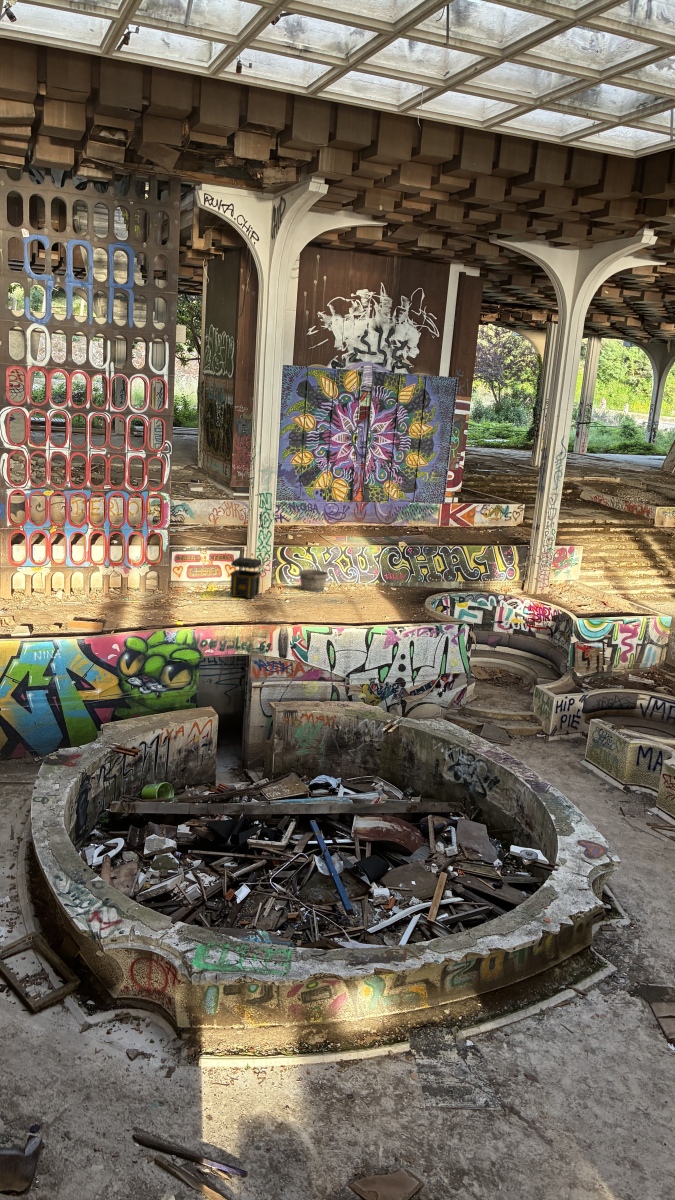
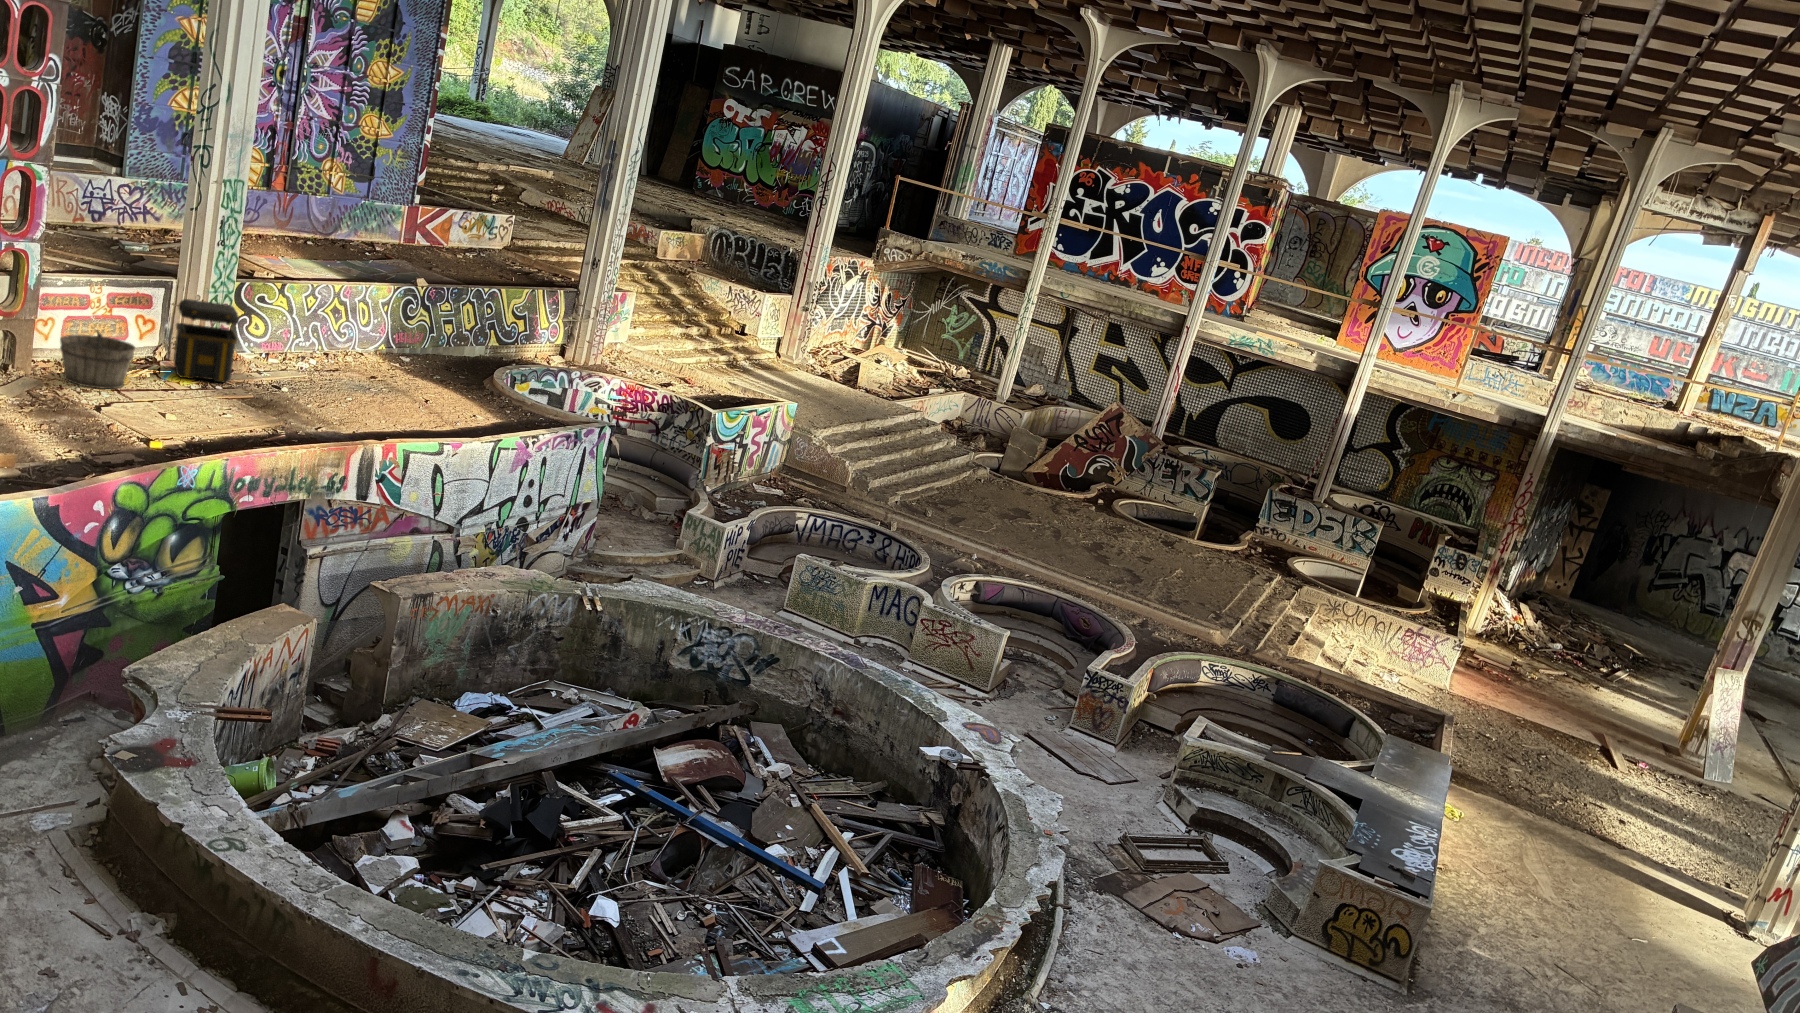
wooden bucket: present [300,569,327,592] -> present [60,331,135,389]

